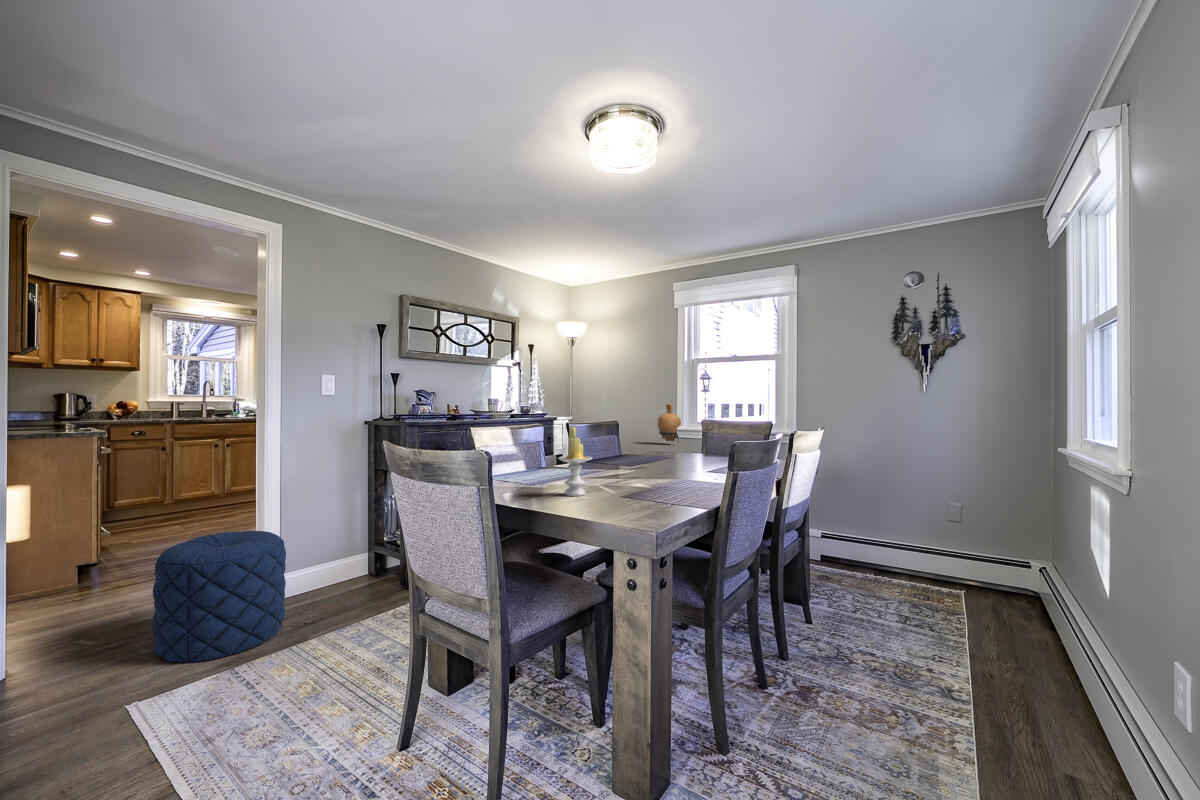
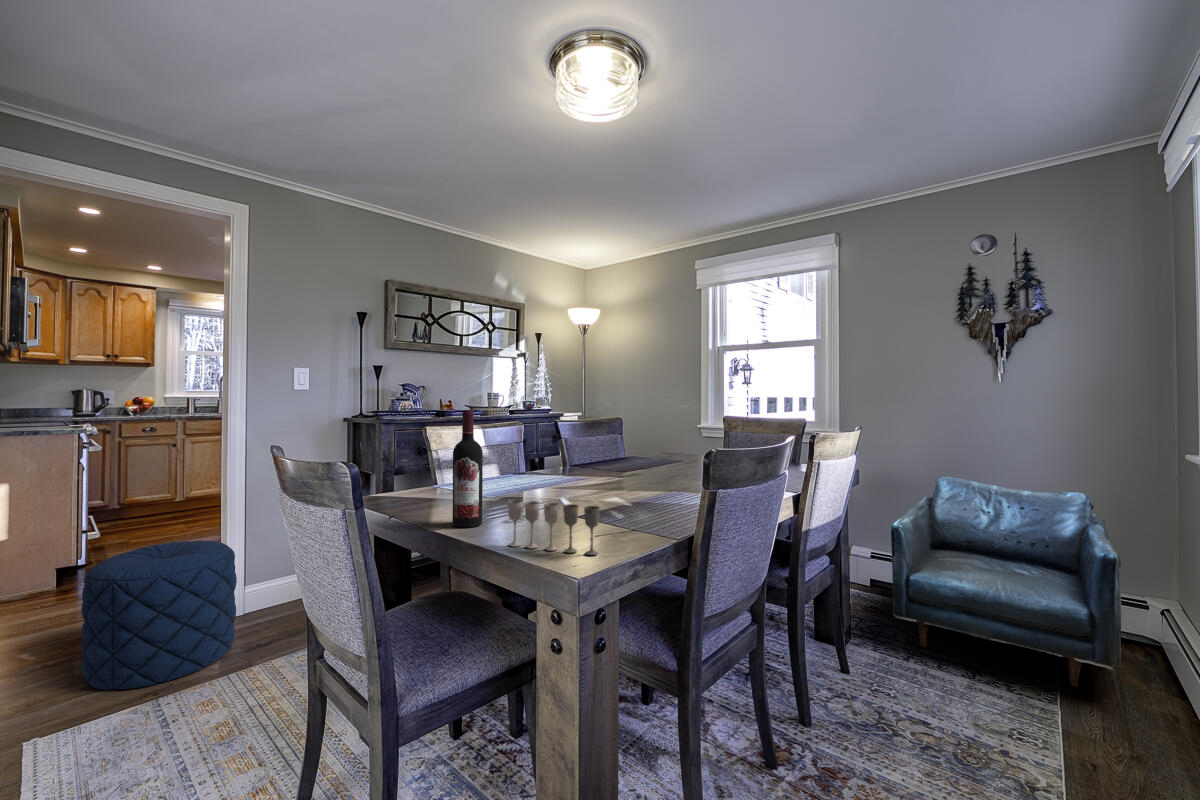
vase: present [658,404,681,442] -> none [680,400,708,445]
wine bottle: none [528,413,551,505] -> present [453,410,483,527]
candle: present [558,426,592,496] -> none [503,426,546,515]
armchair: none [842,467,1011,626] -> present [891,476,1121,687]
wine glass: none [585,481,658,520] -> present [508,500,600,555]

